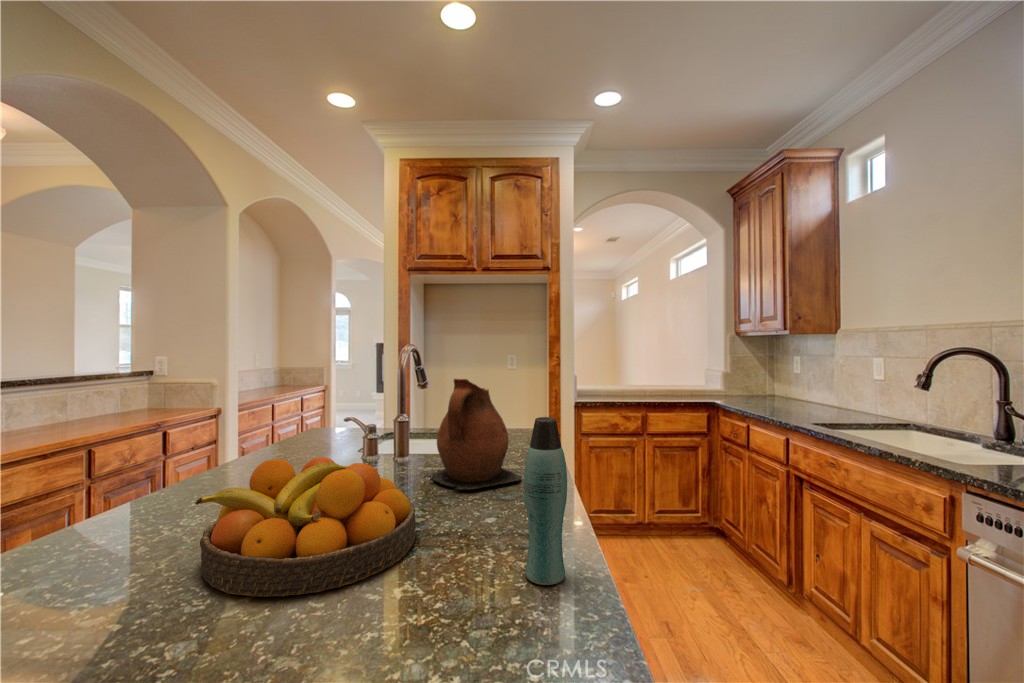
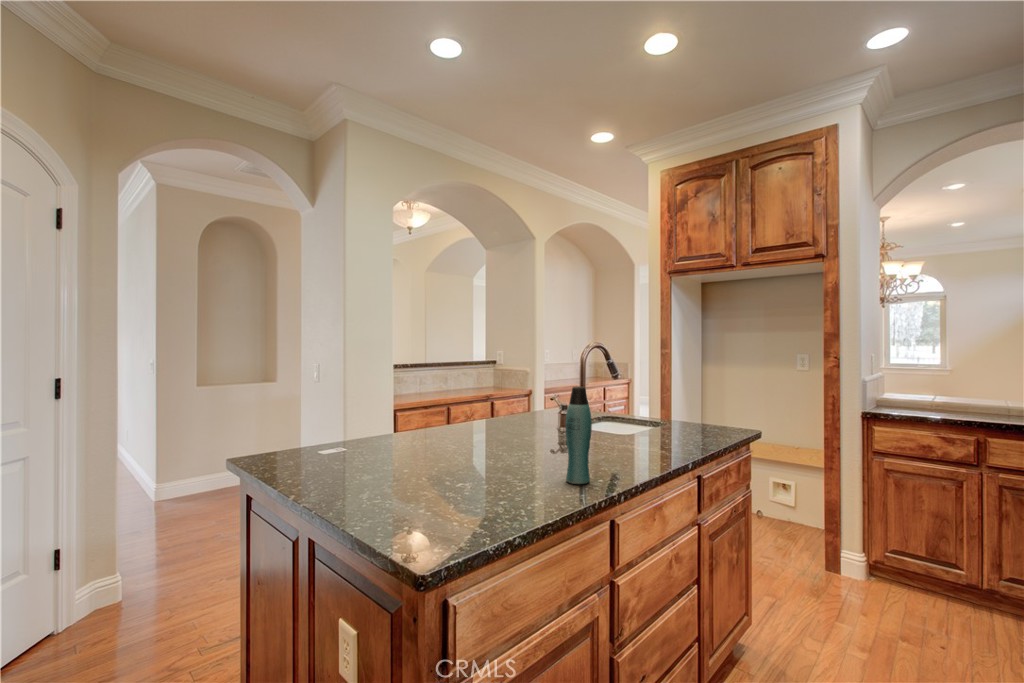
ceramic pitcher: present [431,379,522,490] -> none [590,367,657,451]
fruit bowl: present [195,457,416,597] -> none [440,403,546,464]

